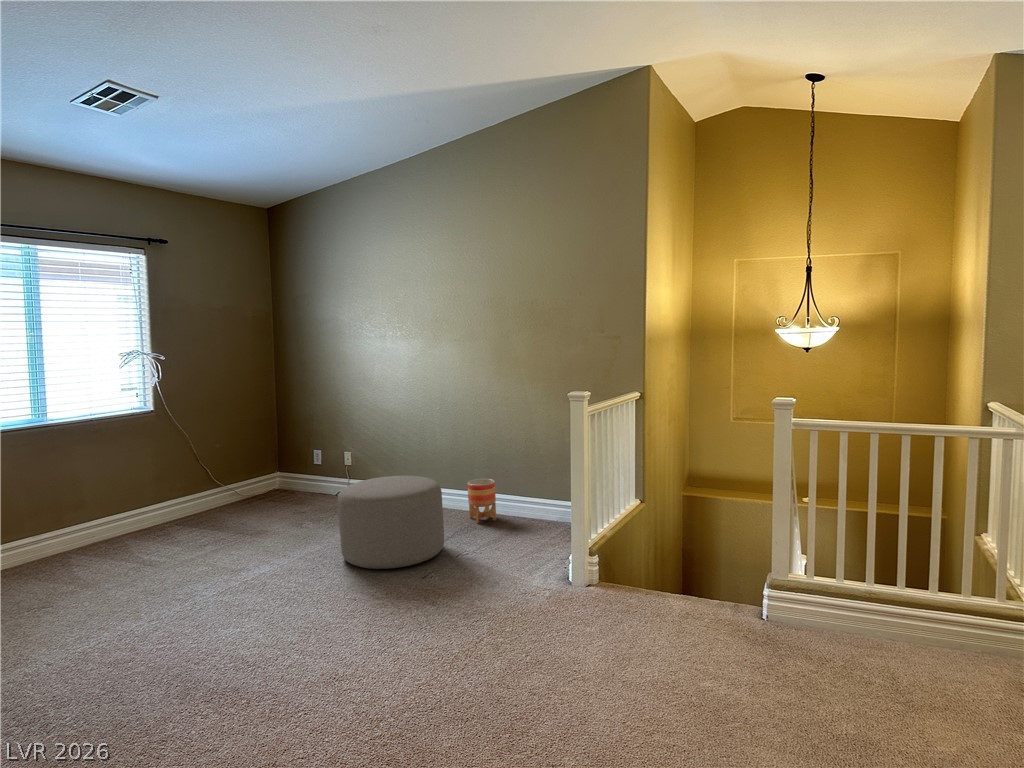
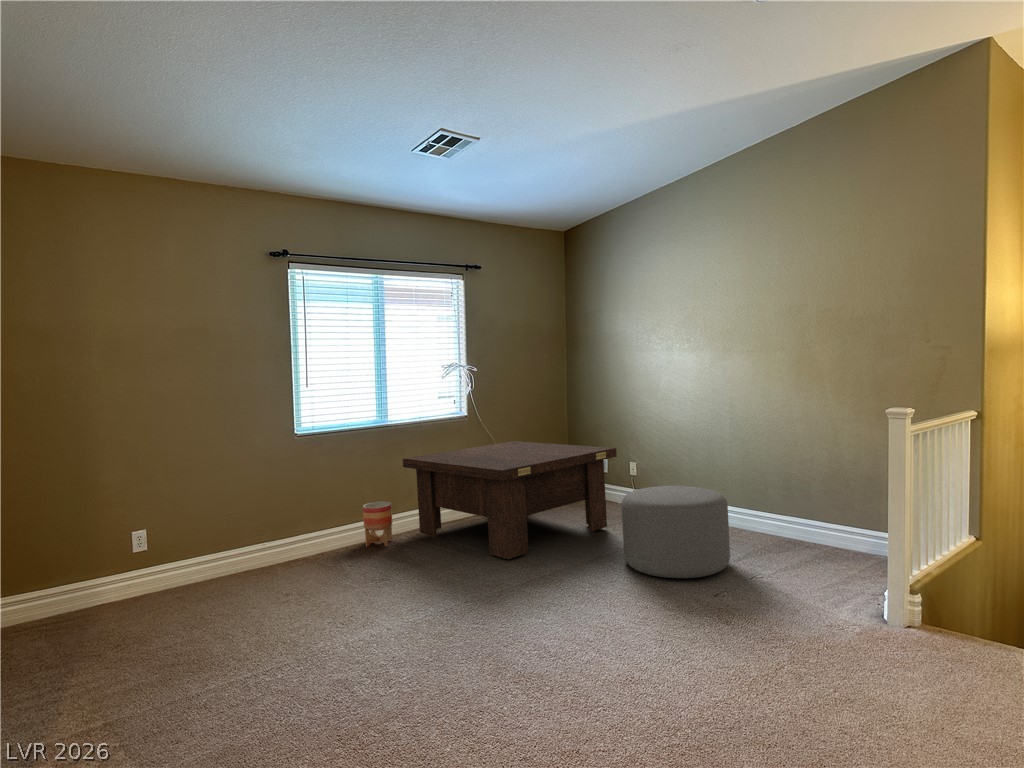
coffee table: none [69,437,333,572] -> present [403,441,617,559]
planter: present [467,479,496,523] -> present [363,502,392,547]

